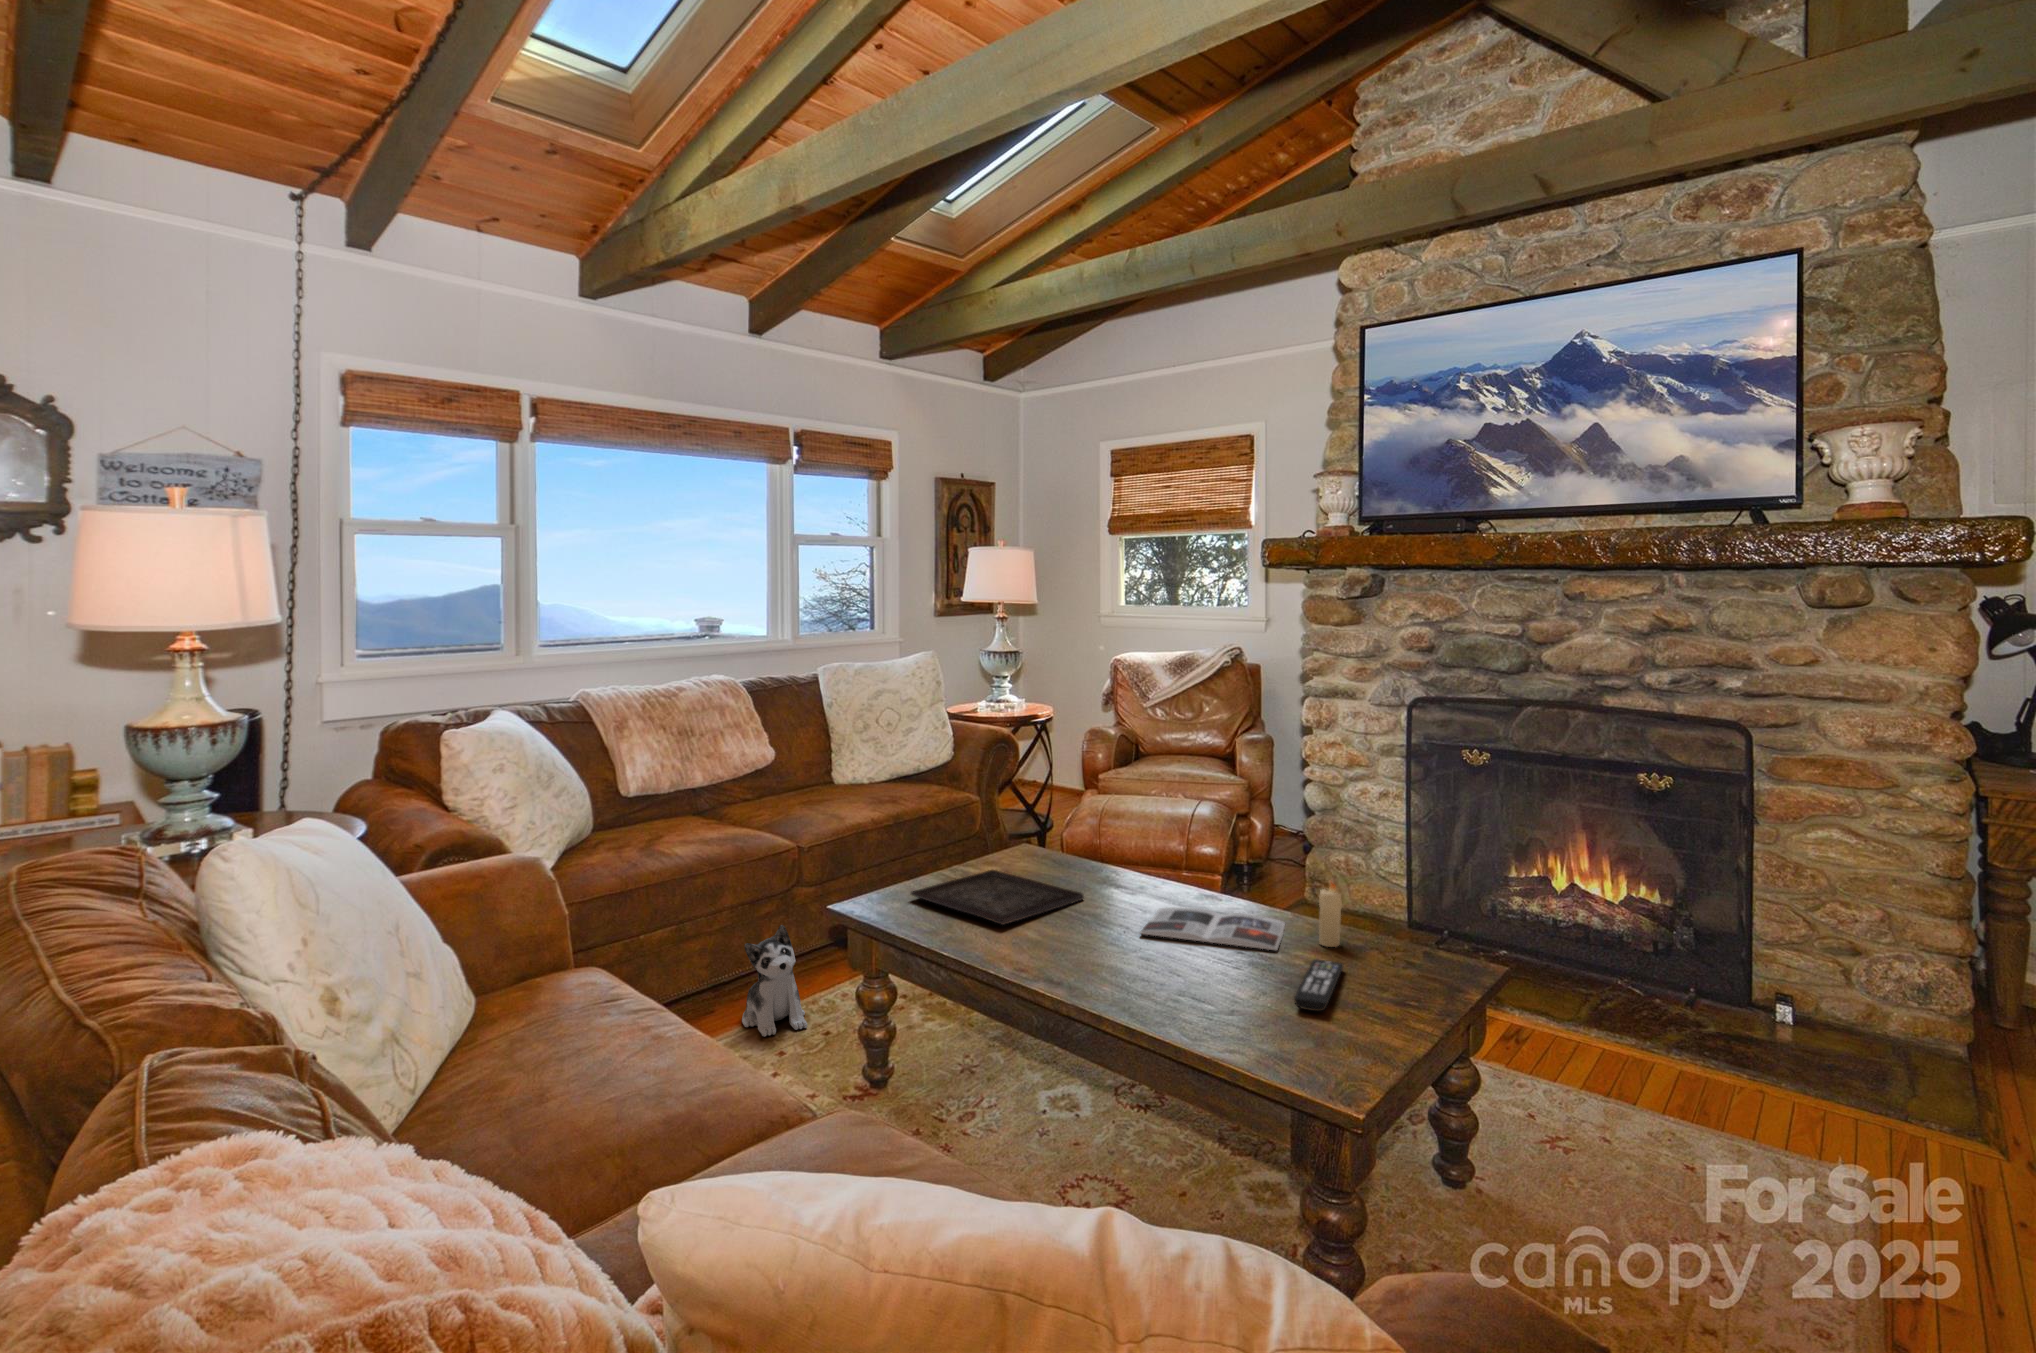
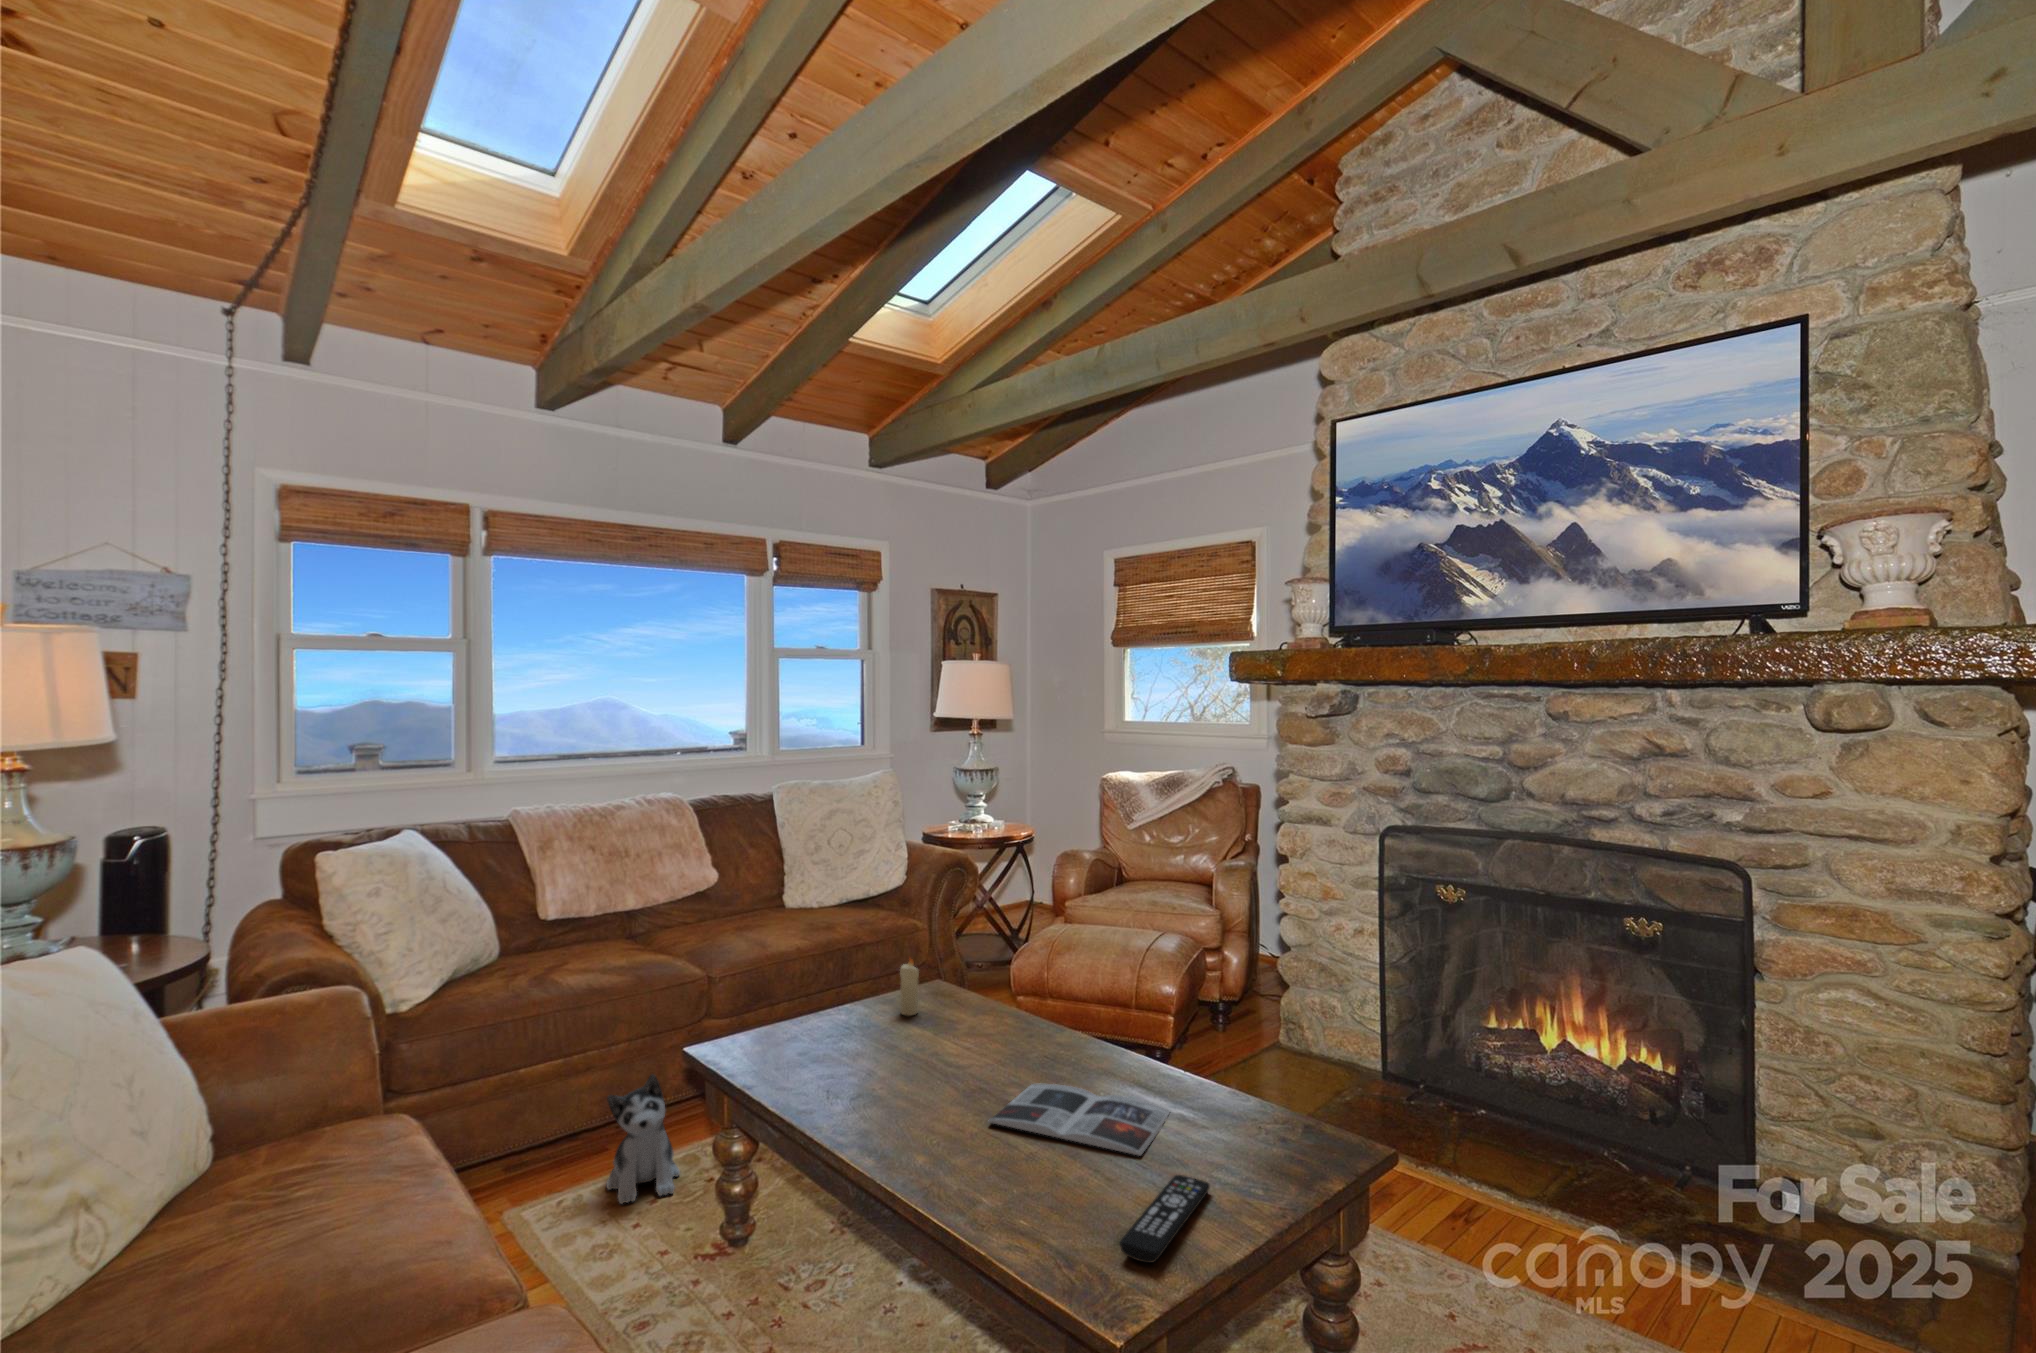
tray: present [911,870,1084,925] -> none [761,1021,953,1102]
candle: present [1319,883,1342,947] -> present [900,958,919,1015]

